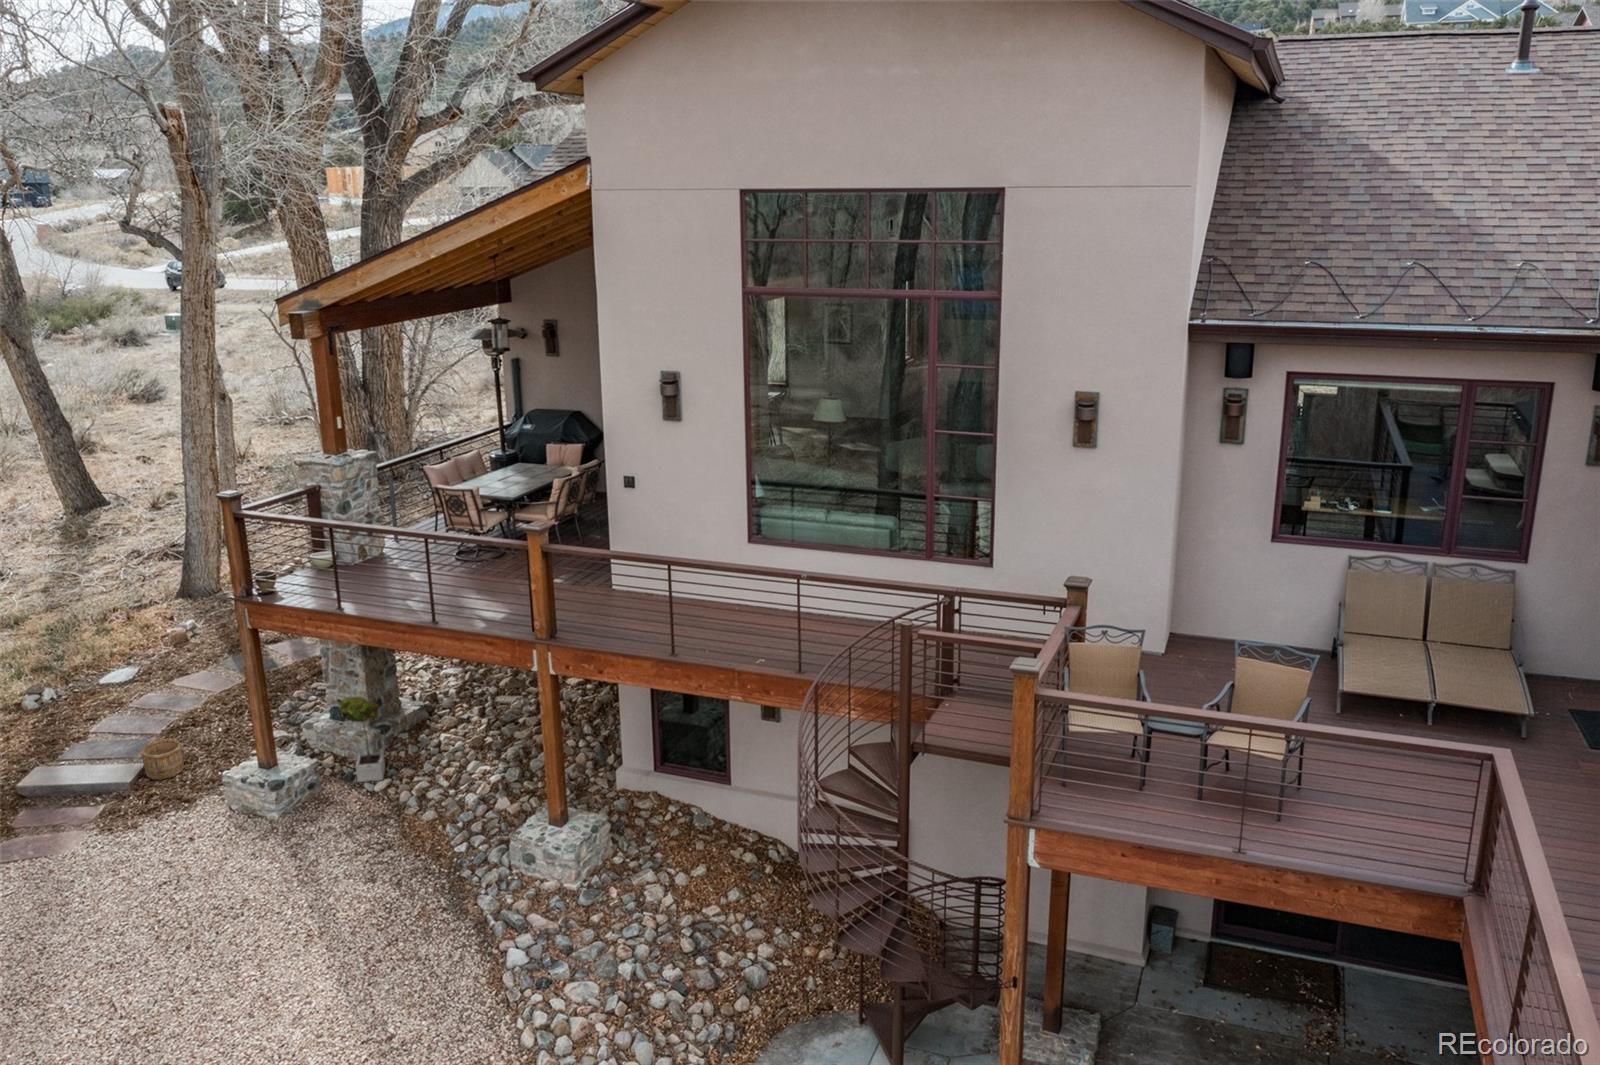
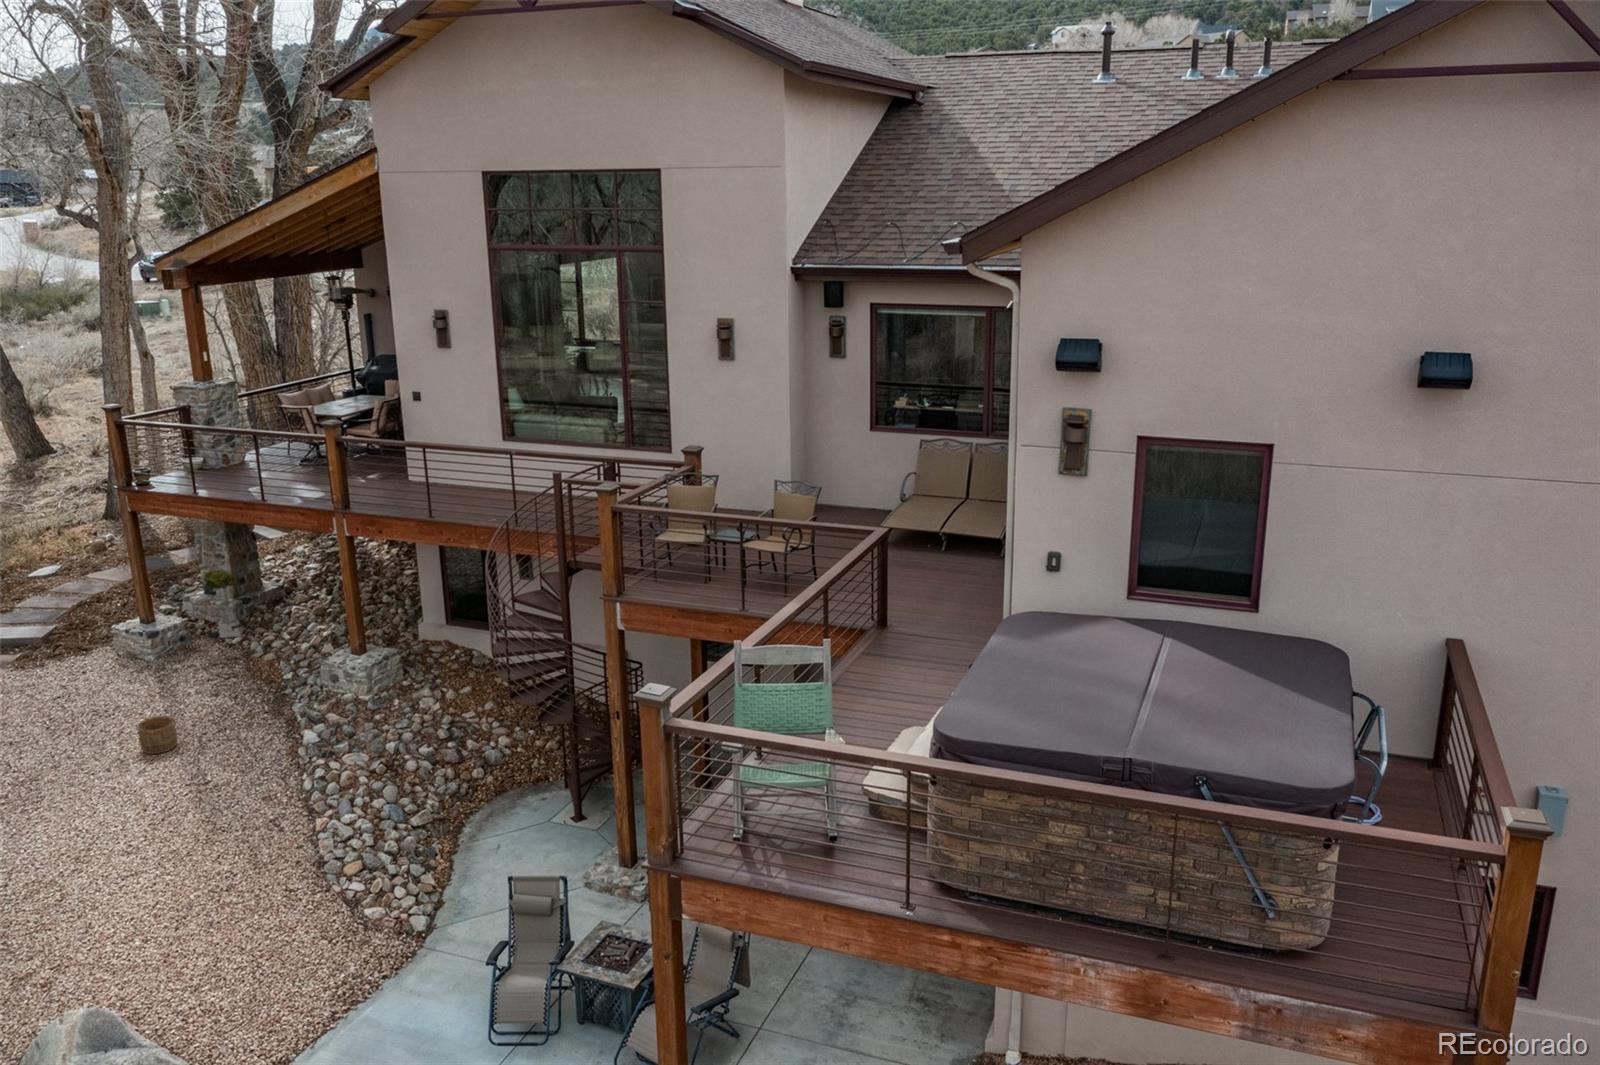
wooden bucket: present [140,739,184,780] -> present [137,716,177,754]

